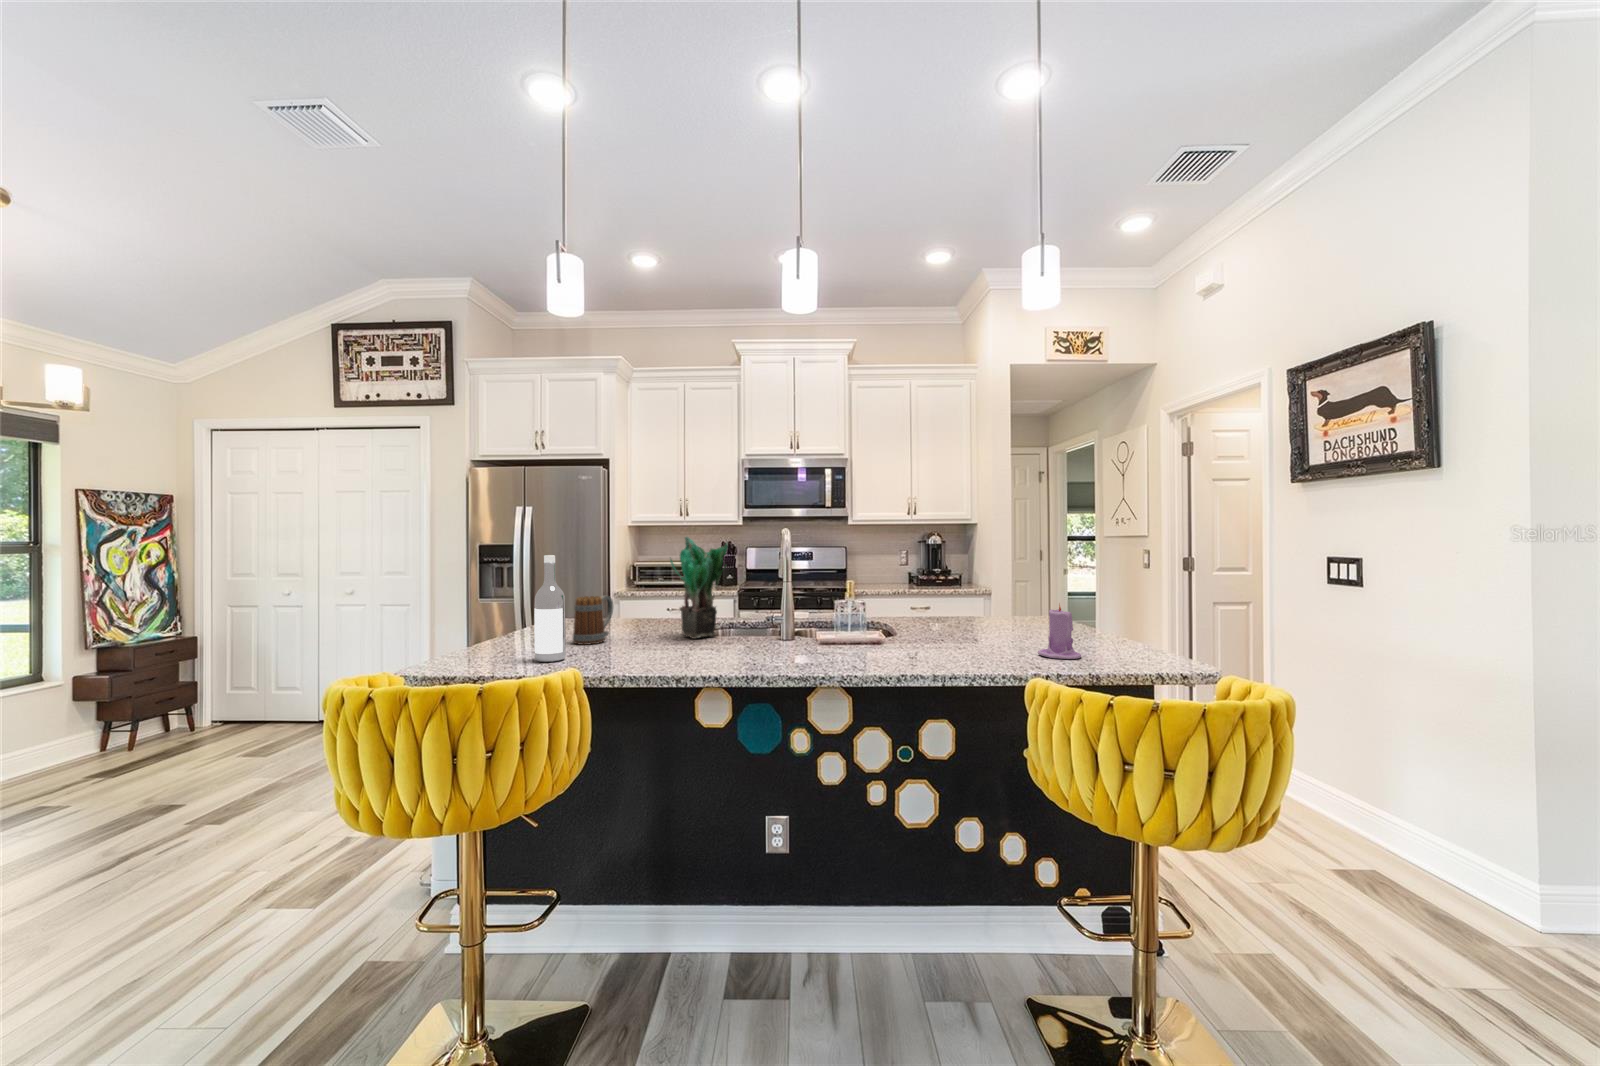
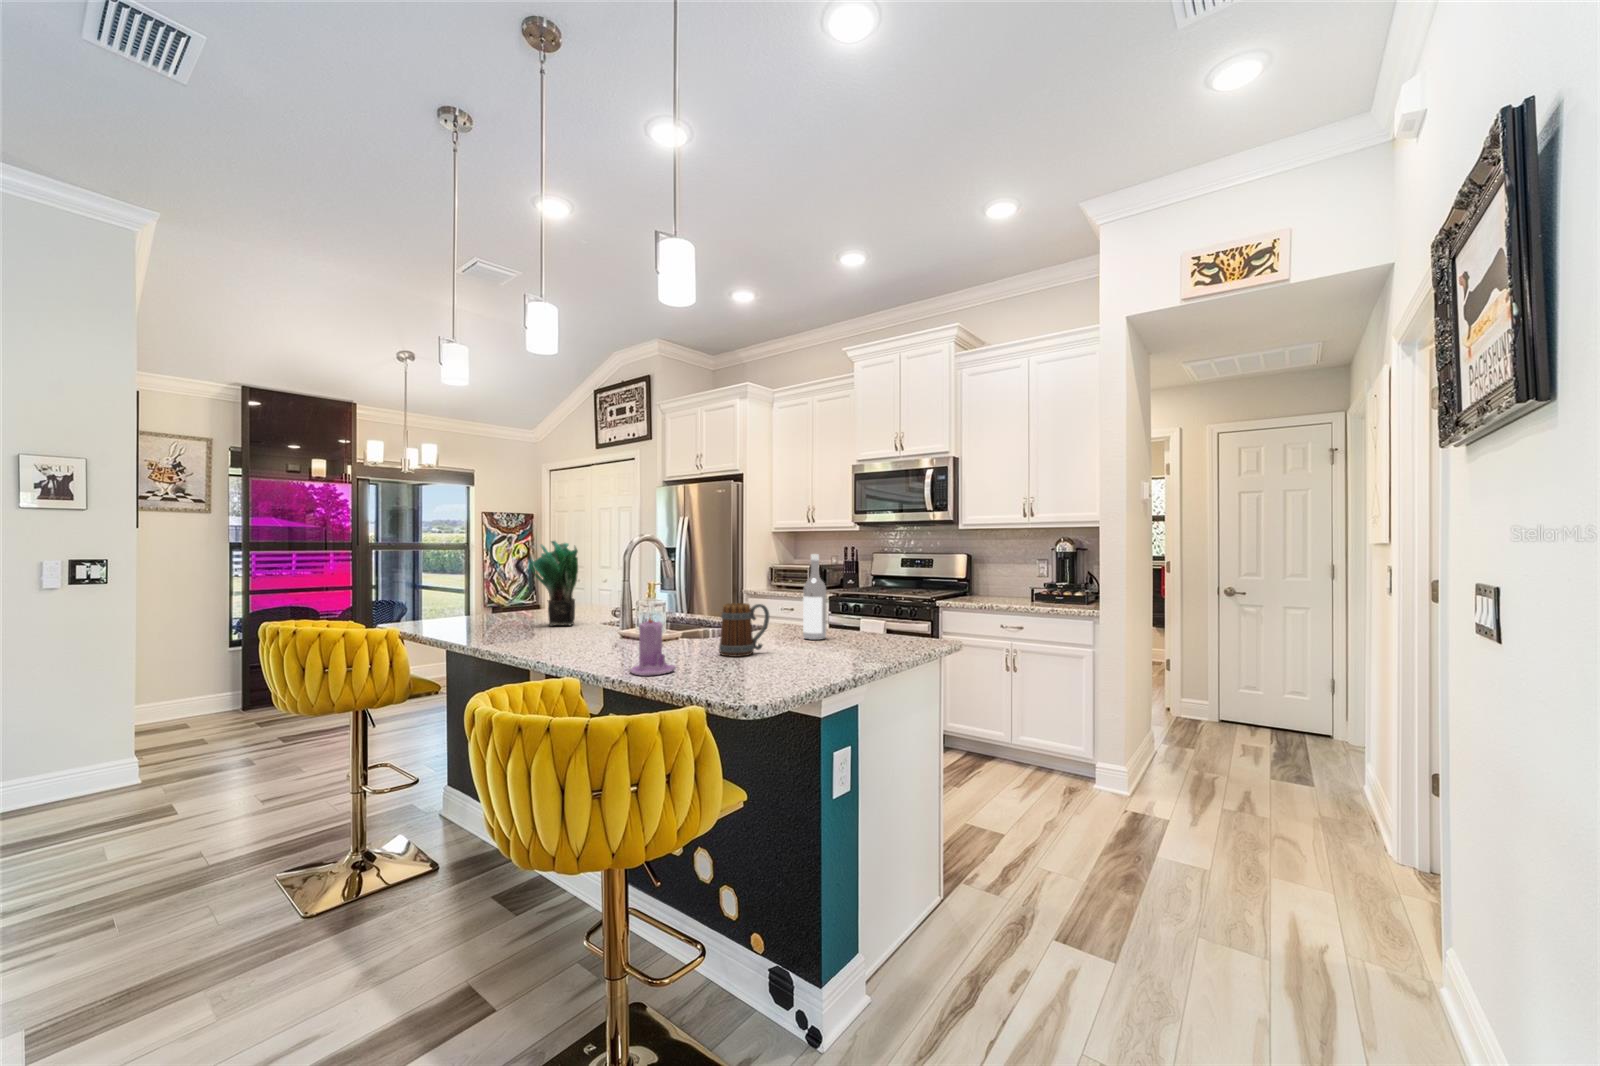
wine bottle: present [534,555,566,662] -> present [803,554,826,640]
mug: present [573,596,613,645] -> present [719,603,769,657]

